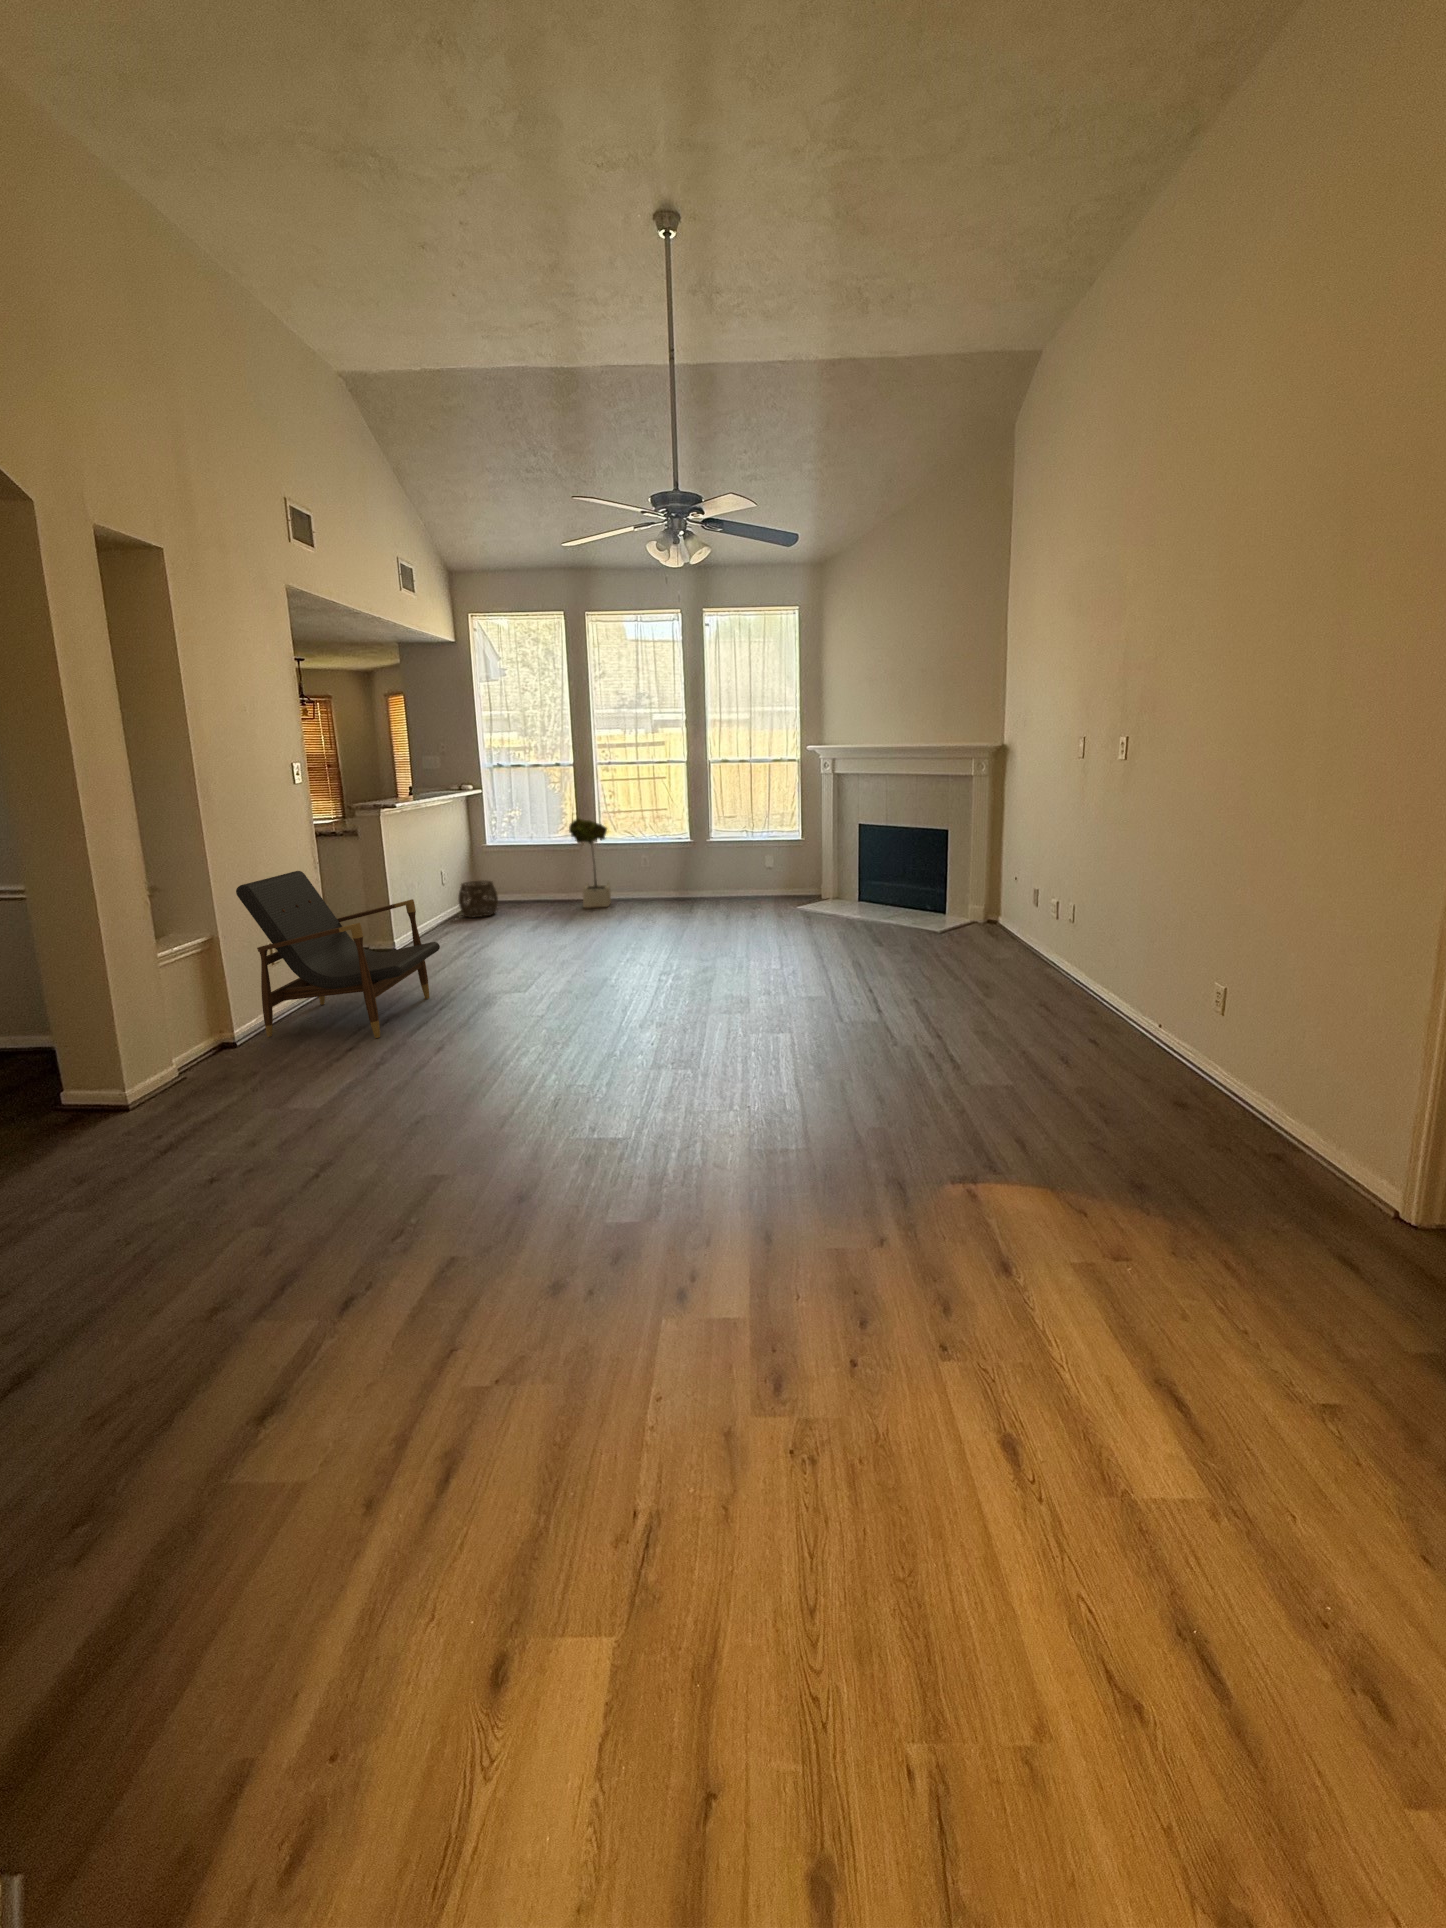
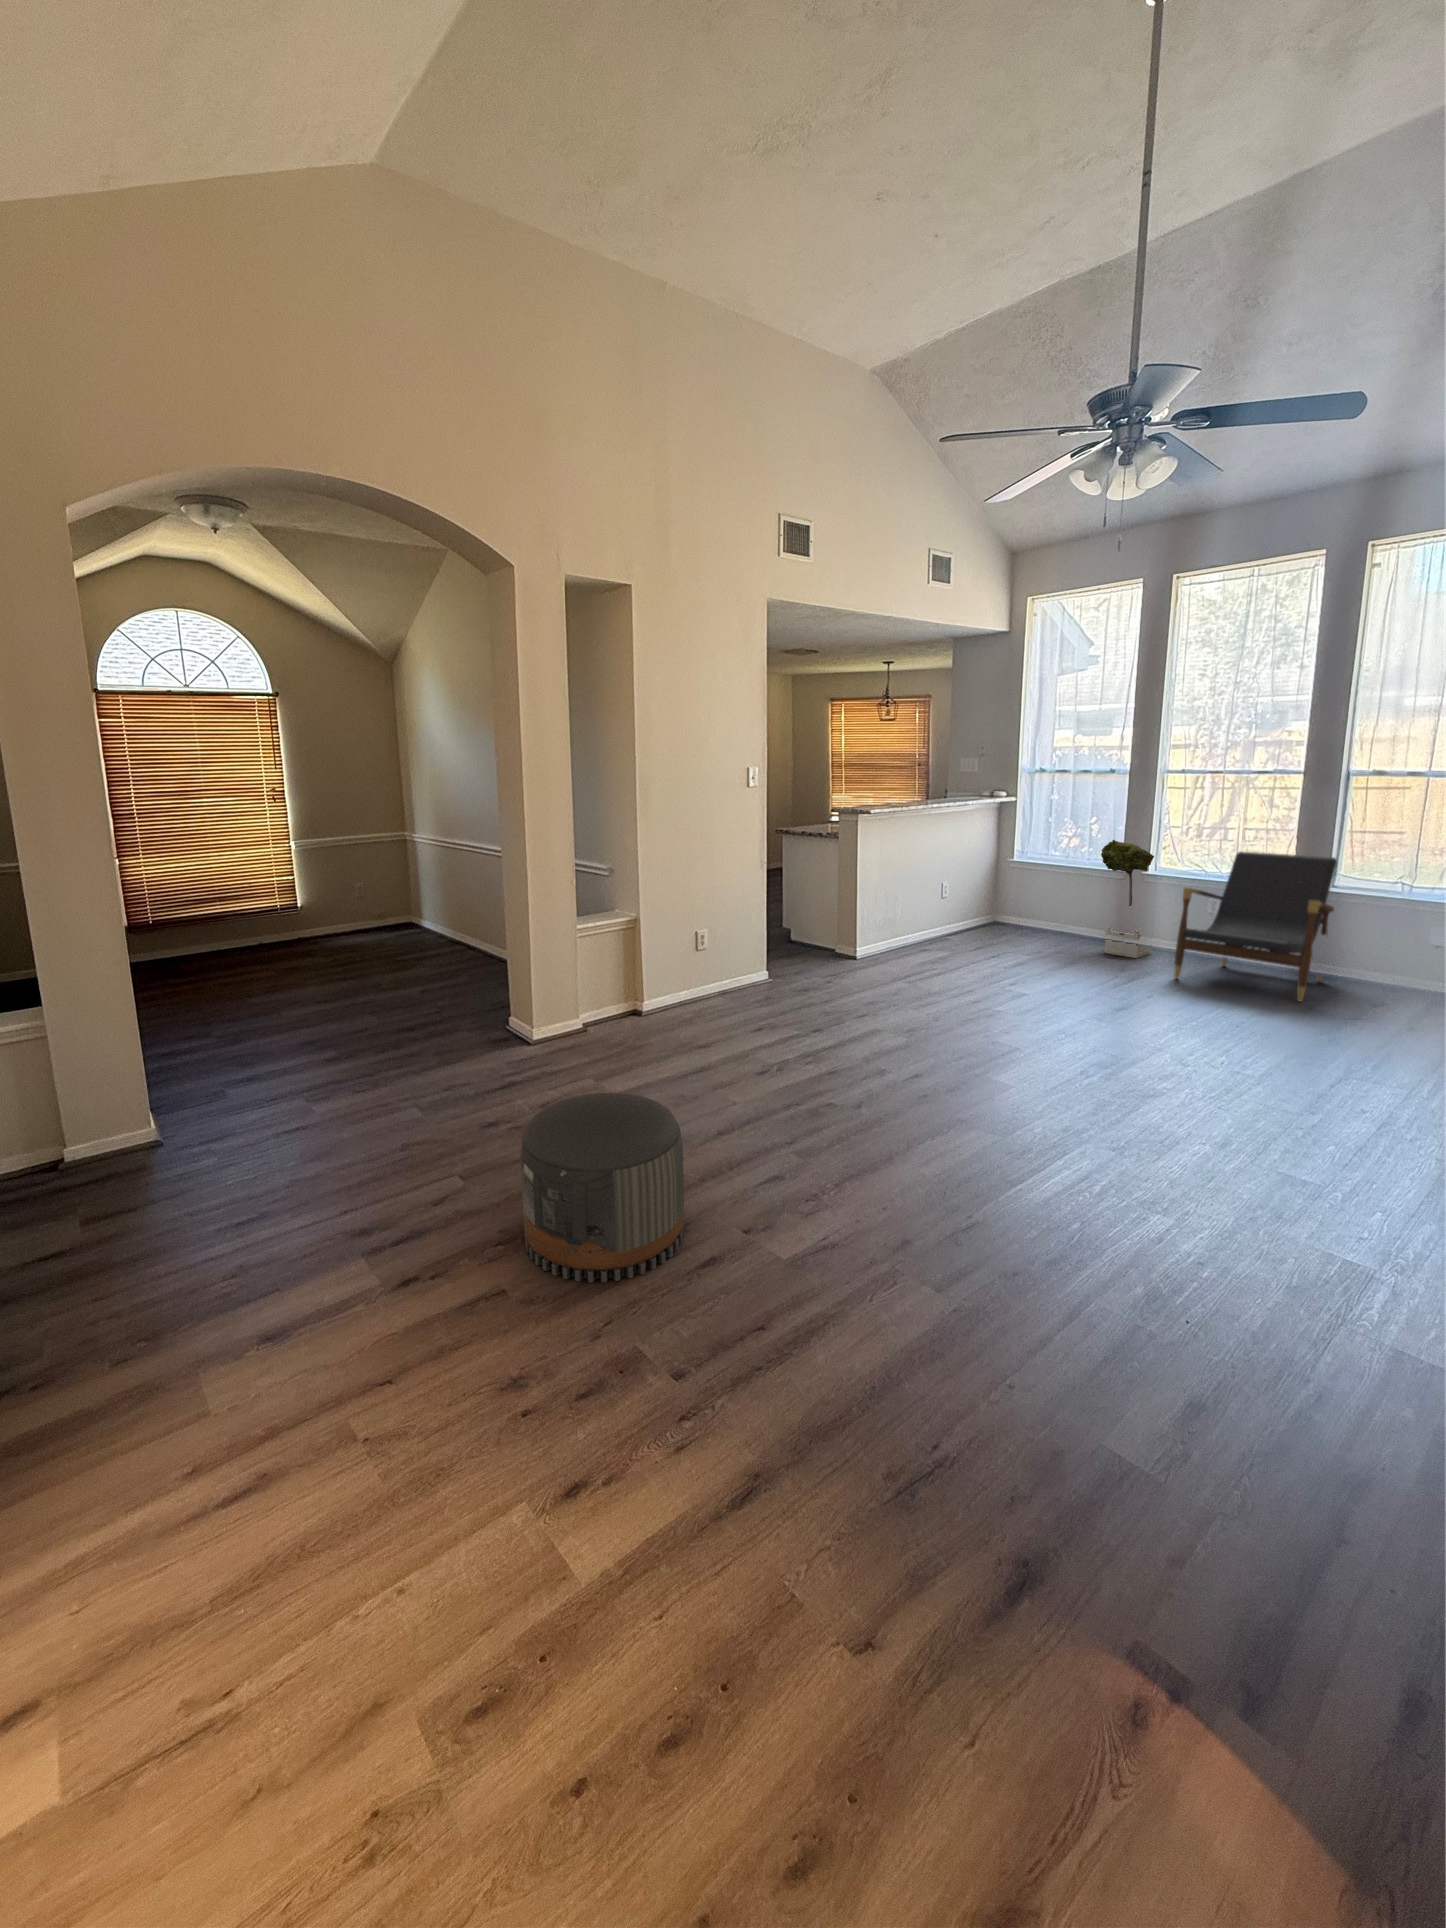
lounge chair: present [236,871,440,1038] -> present [1174,851,1337,1002]
woven basket: present [459,880,498,917] -> none [956,899,1002,941]
pouf: none [445,1053,610,1229] -> present [521,1093,684,1282]

